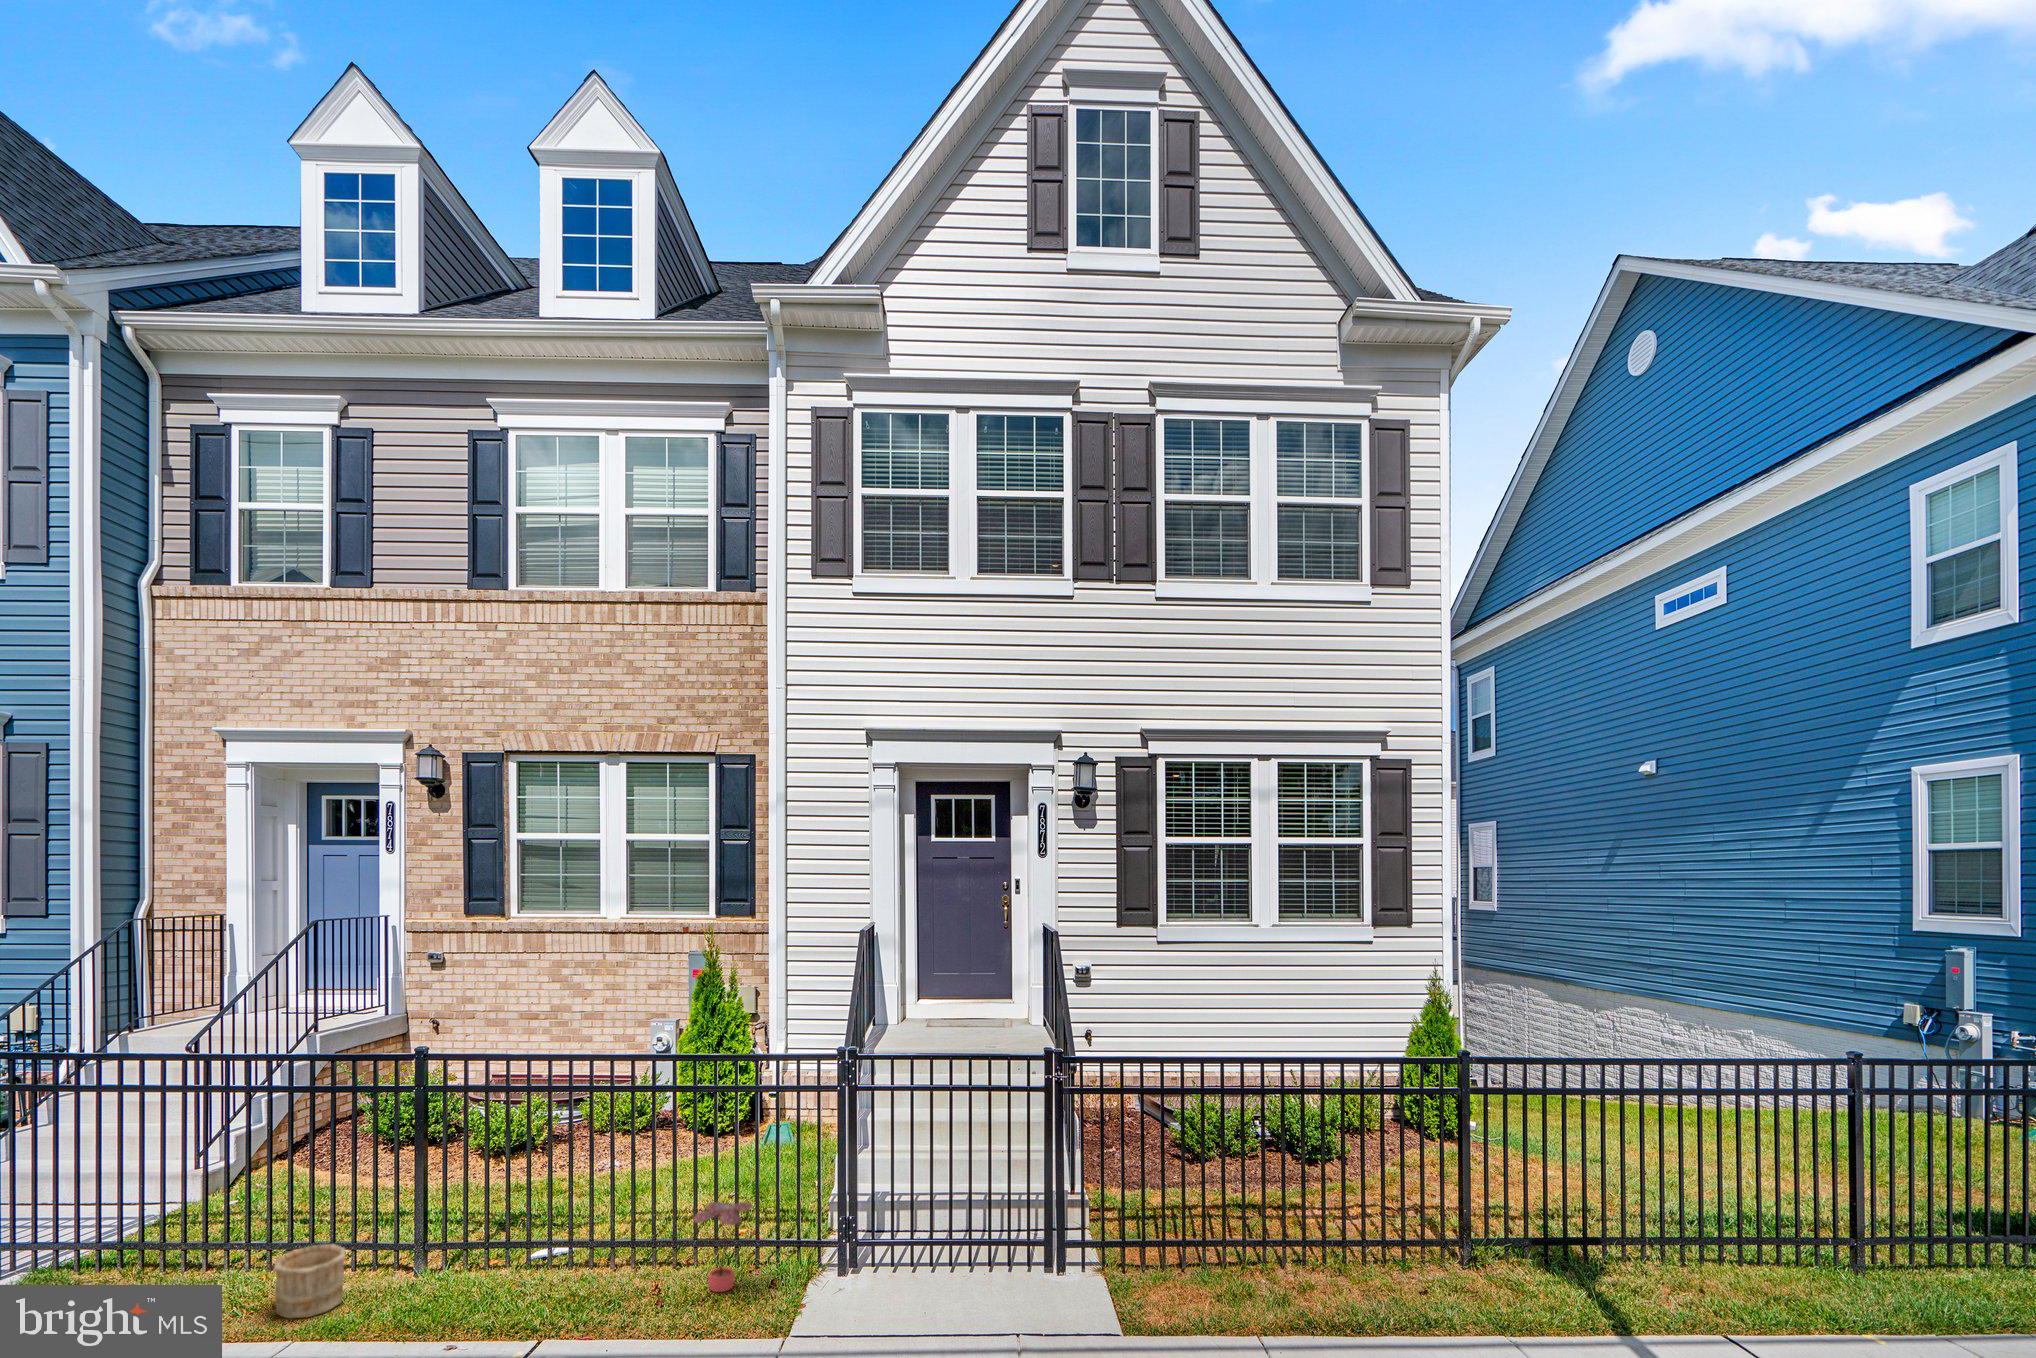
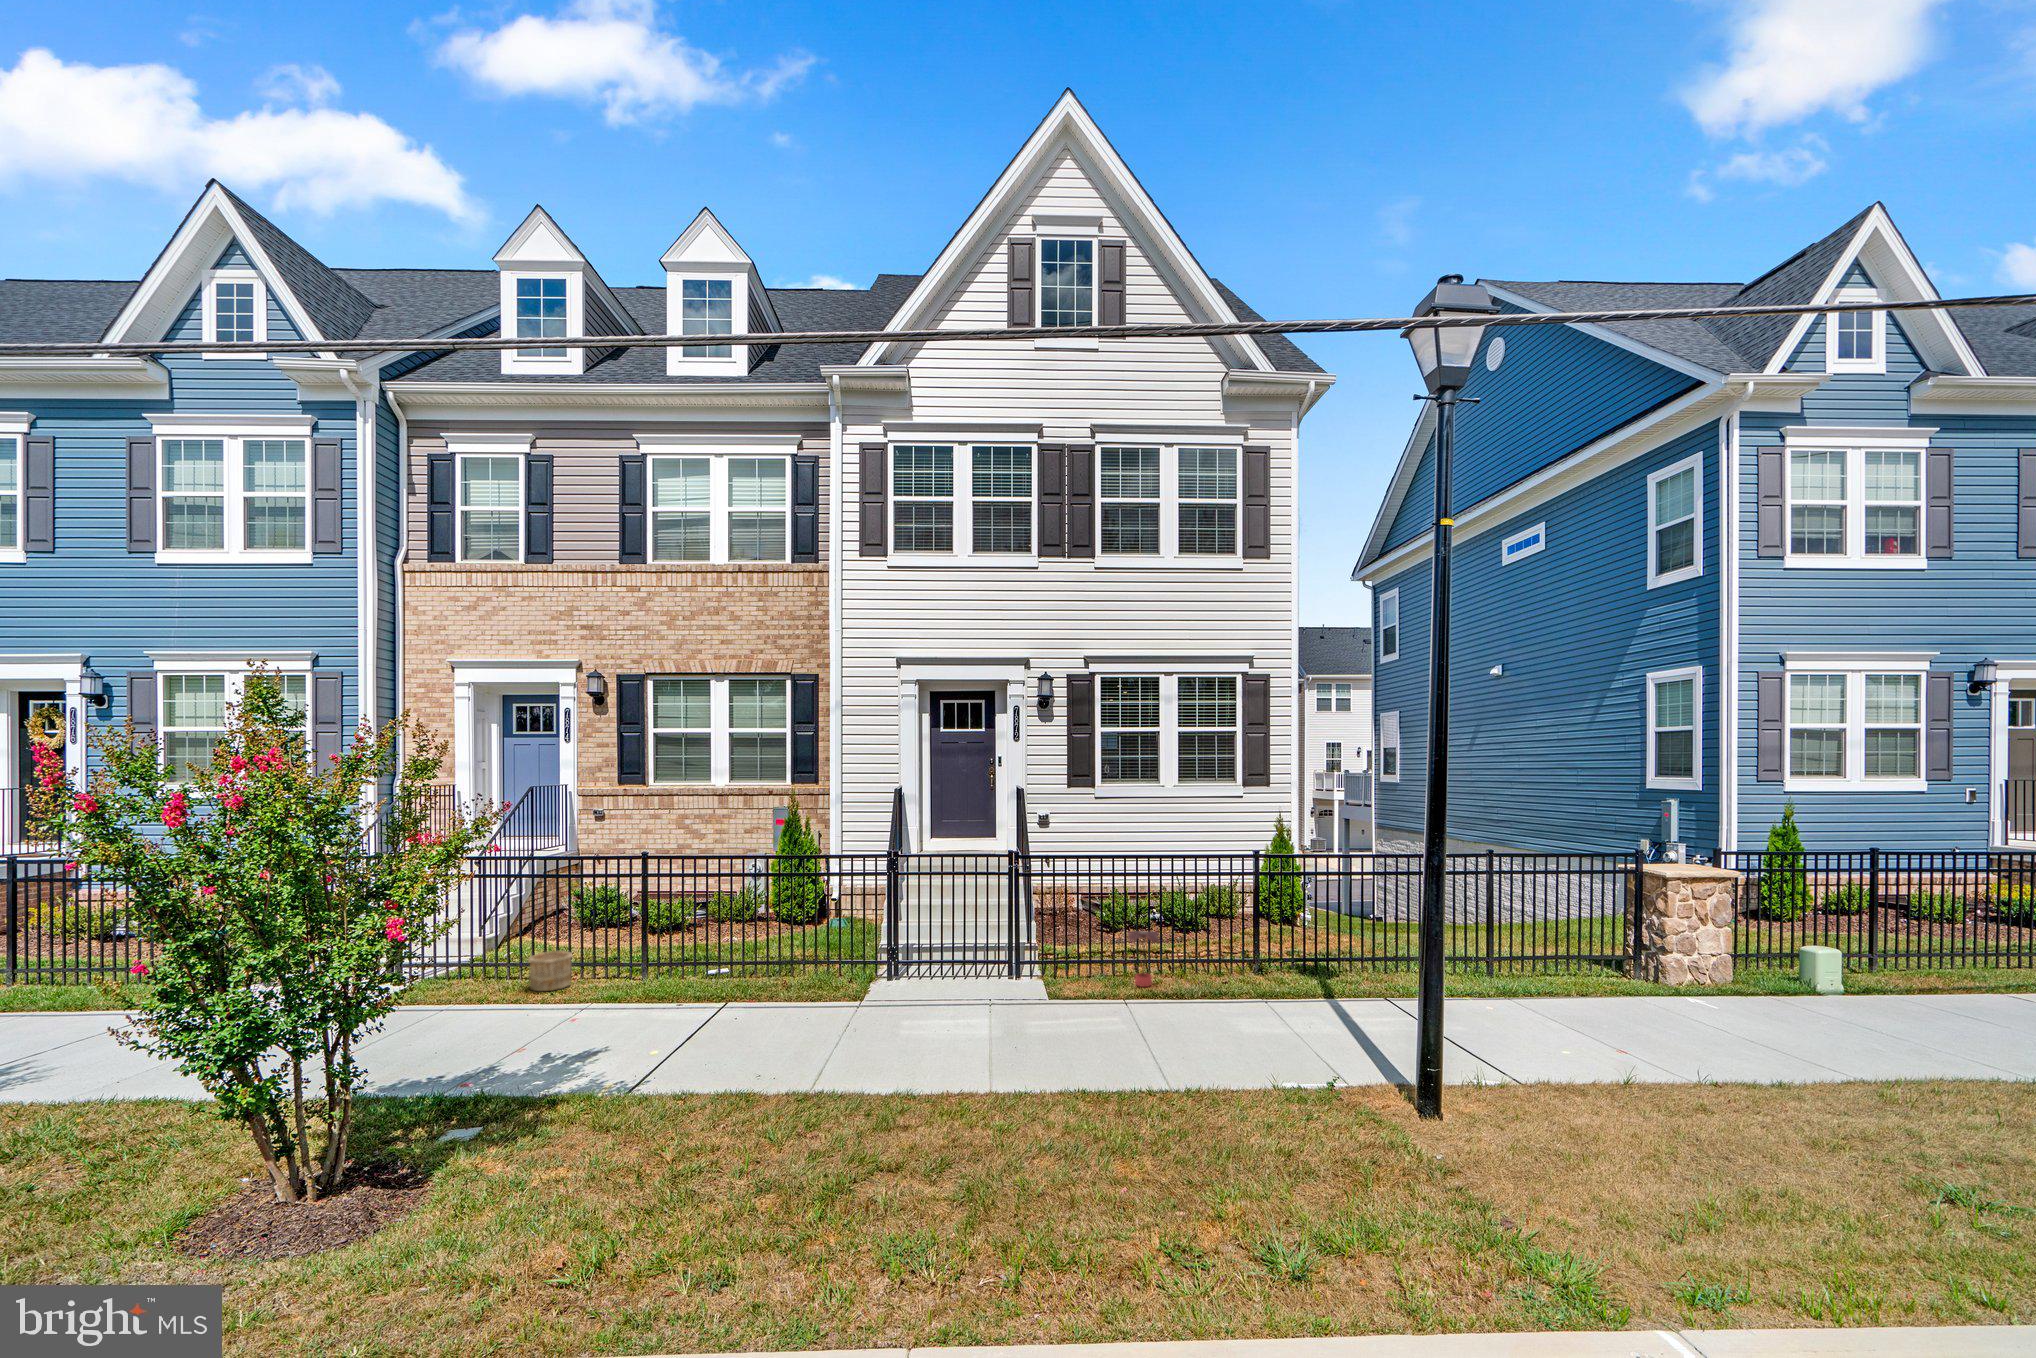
potted plant: present [693,1202,752,1292] -> present [1128,931,1159,987]

